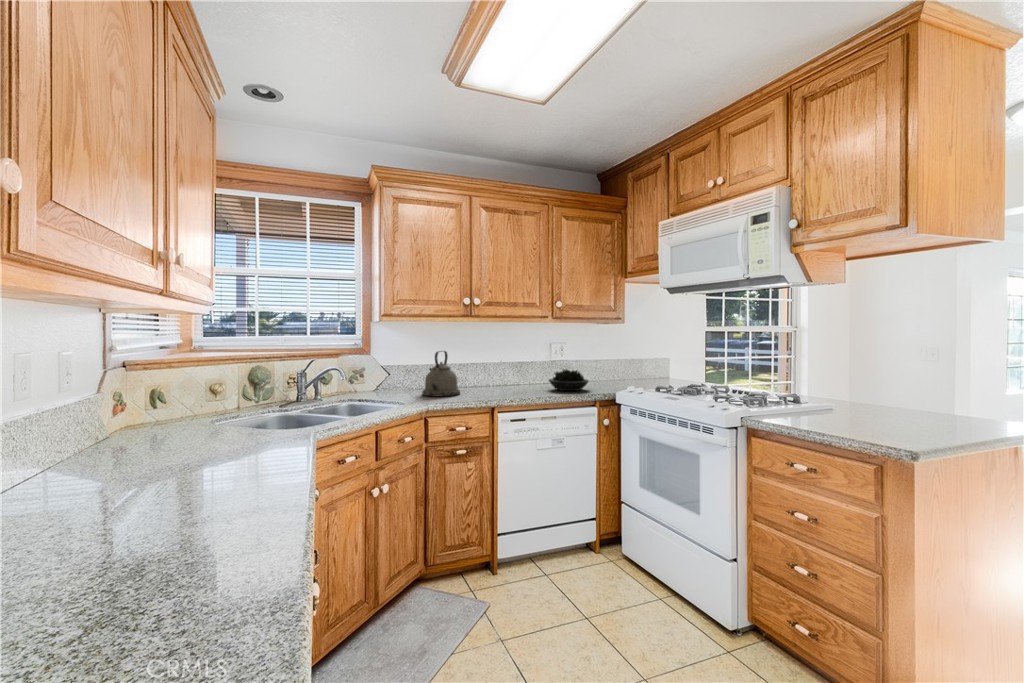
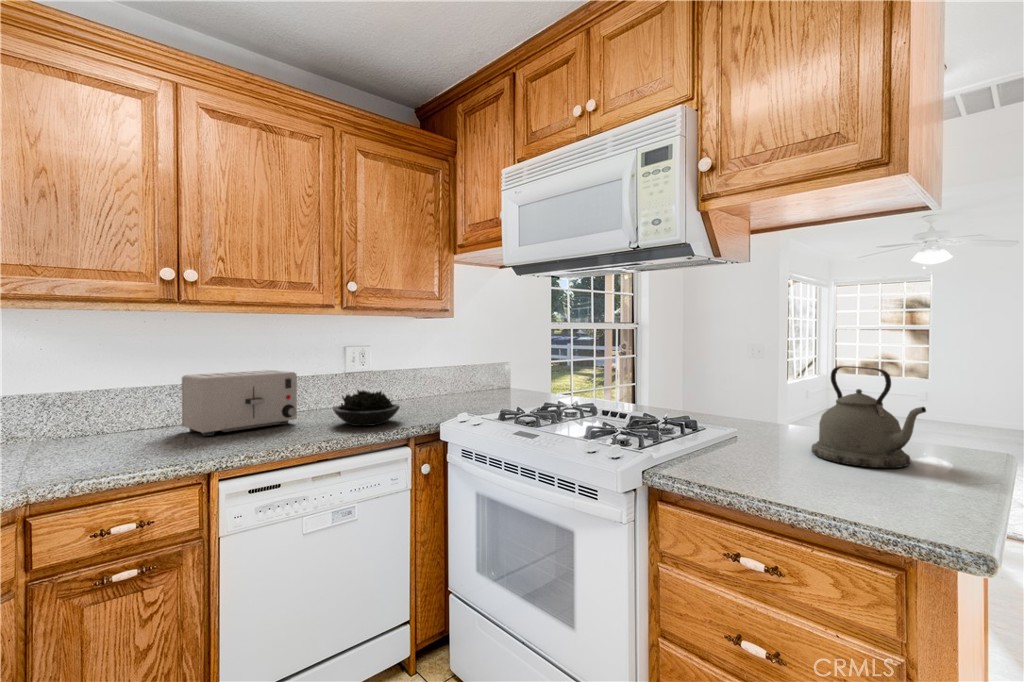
kettle: present [422,351,460,397] -> present [811,366,926,468]
toaster: none [468,356,527,391] -> present [182,370,297,436]

